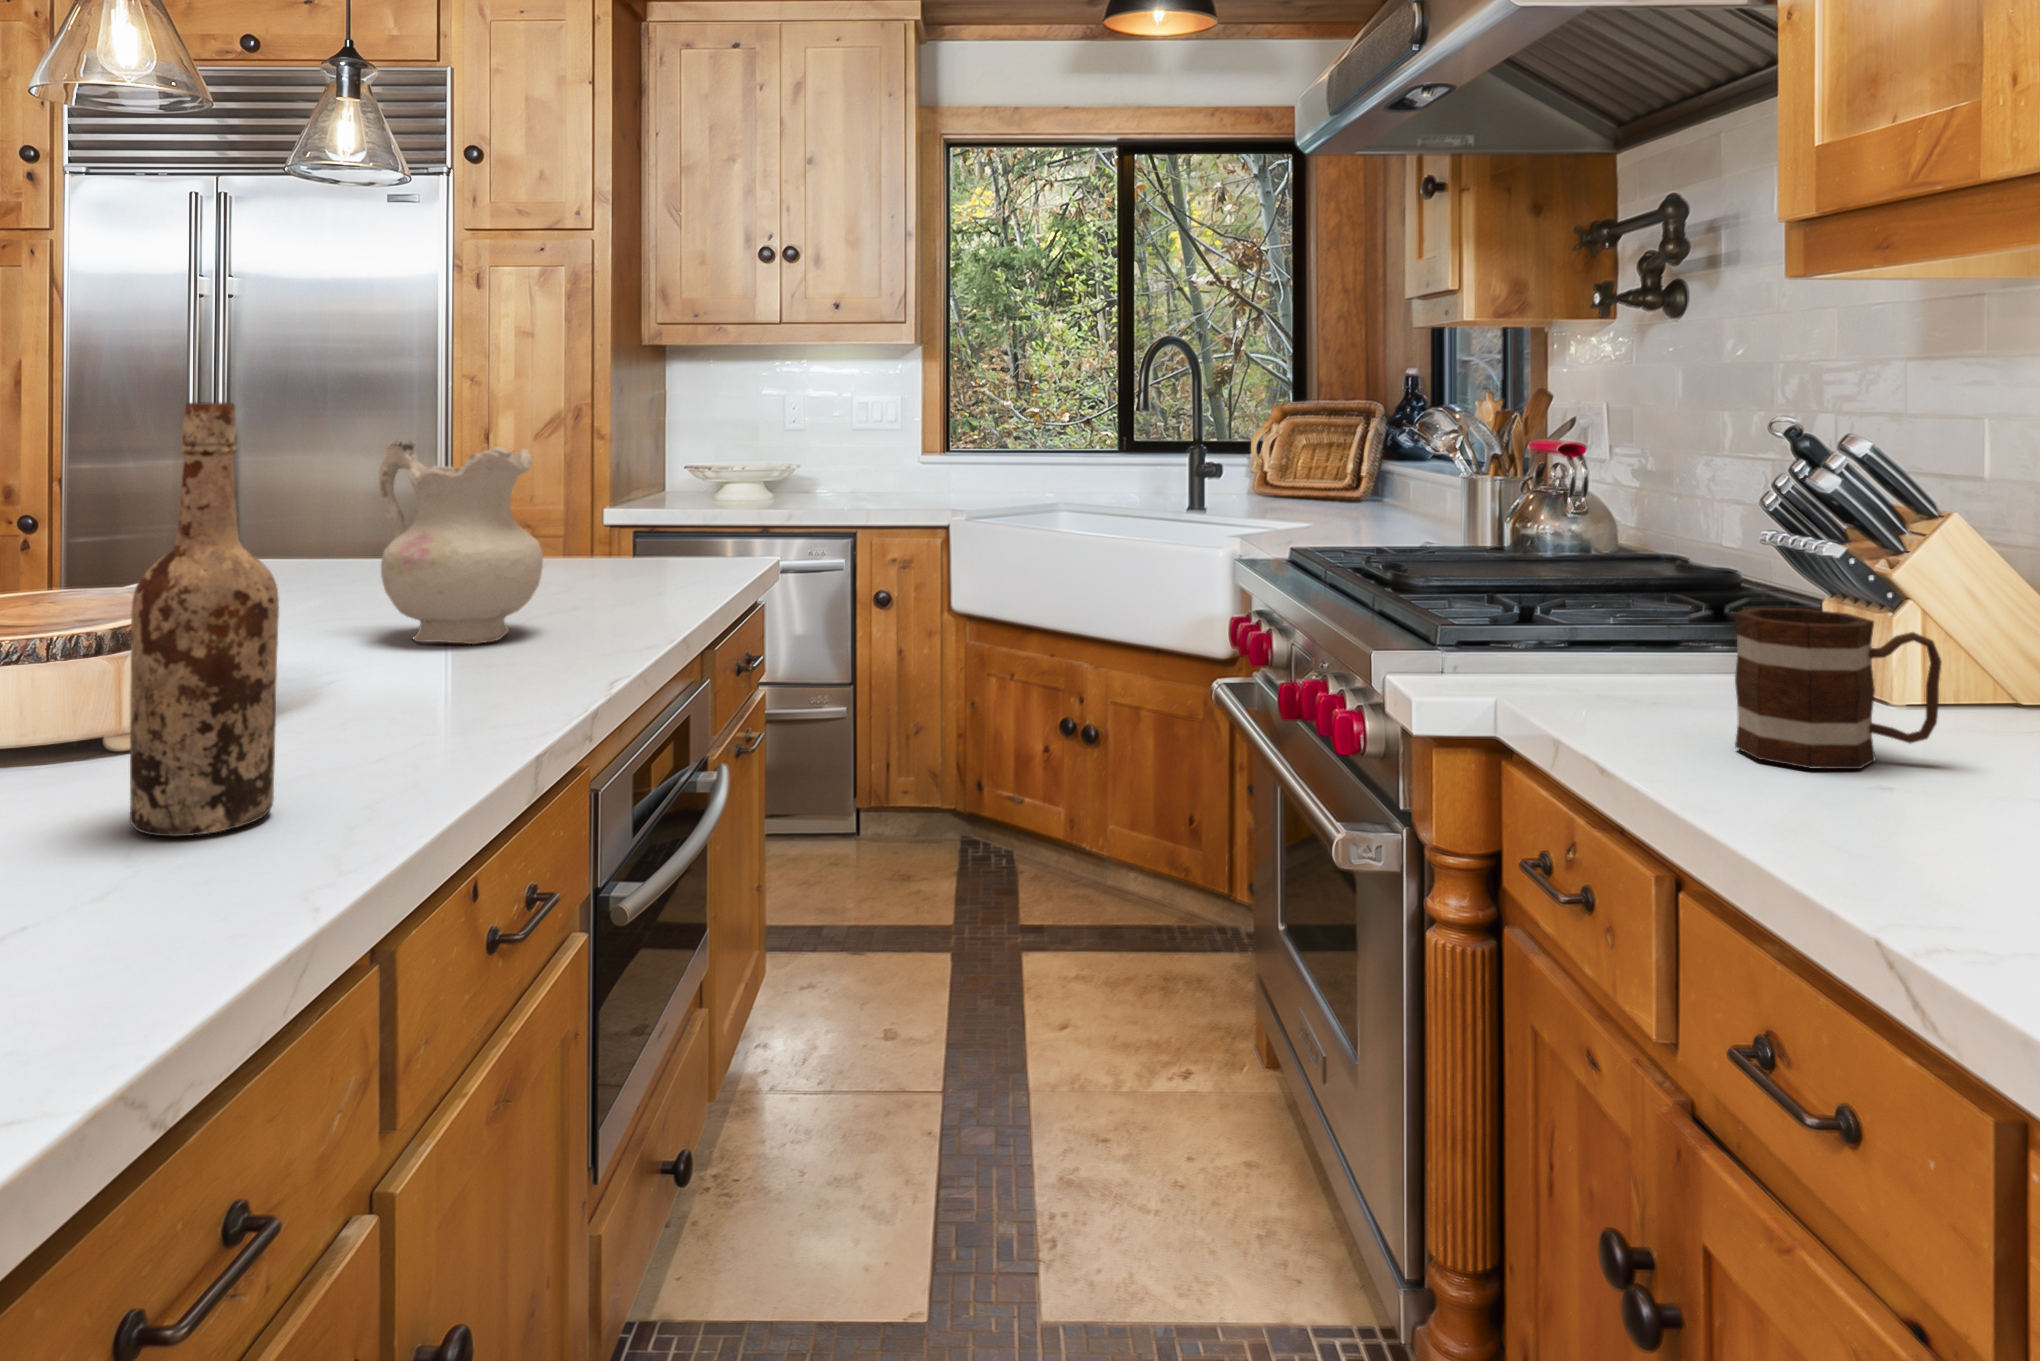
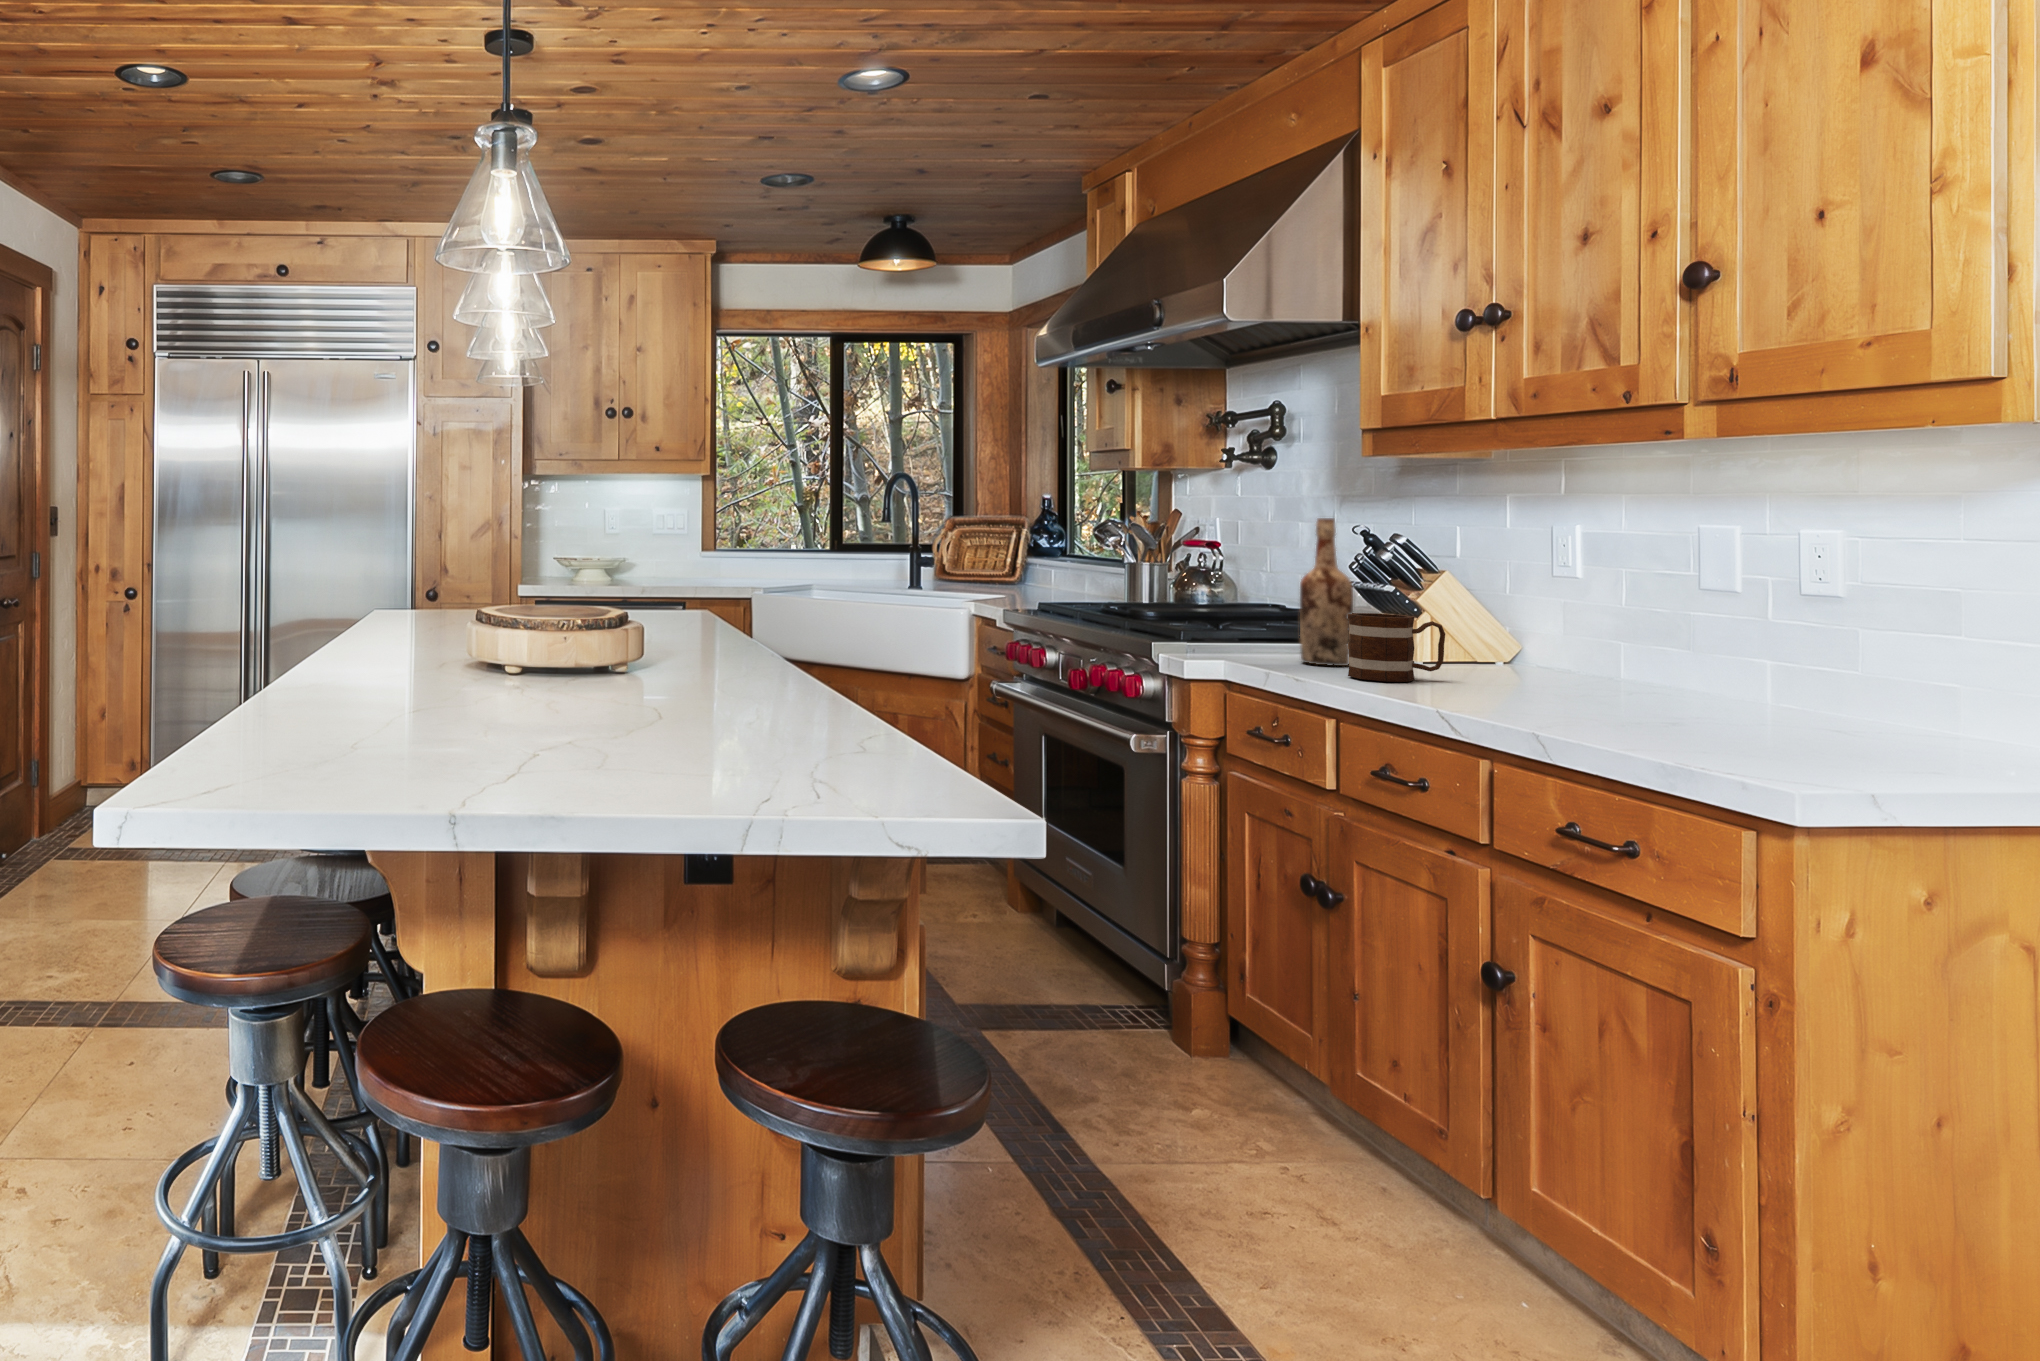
wine bottle: present [130,402,279,836] -> present [1300,518,1353,666]
ceramic pitcher: present [379,440,543,644] -> none [590,533,682,640]

